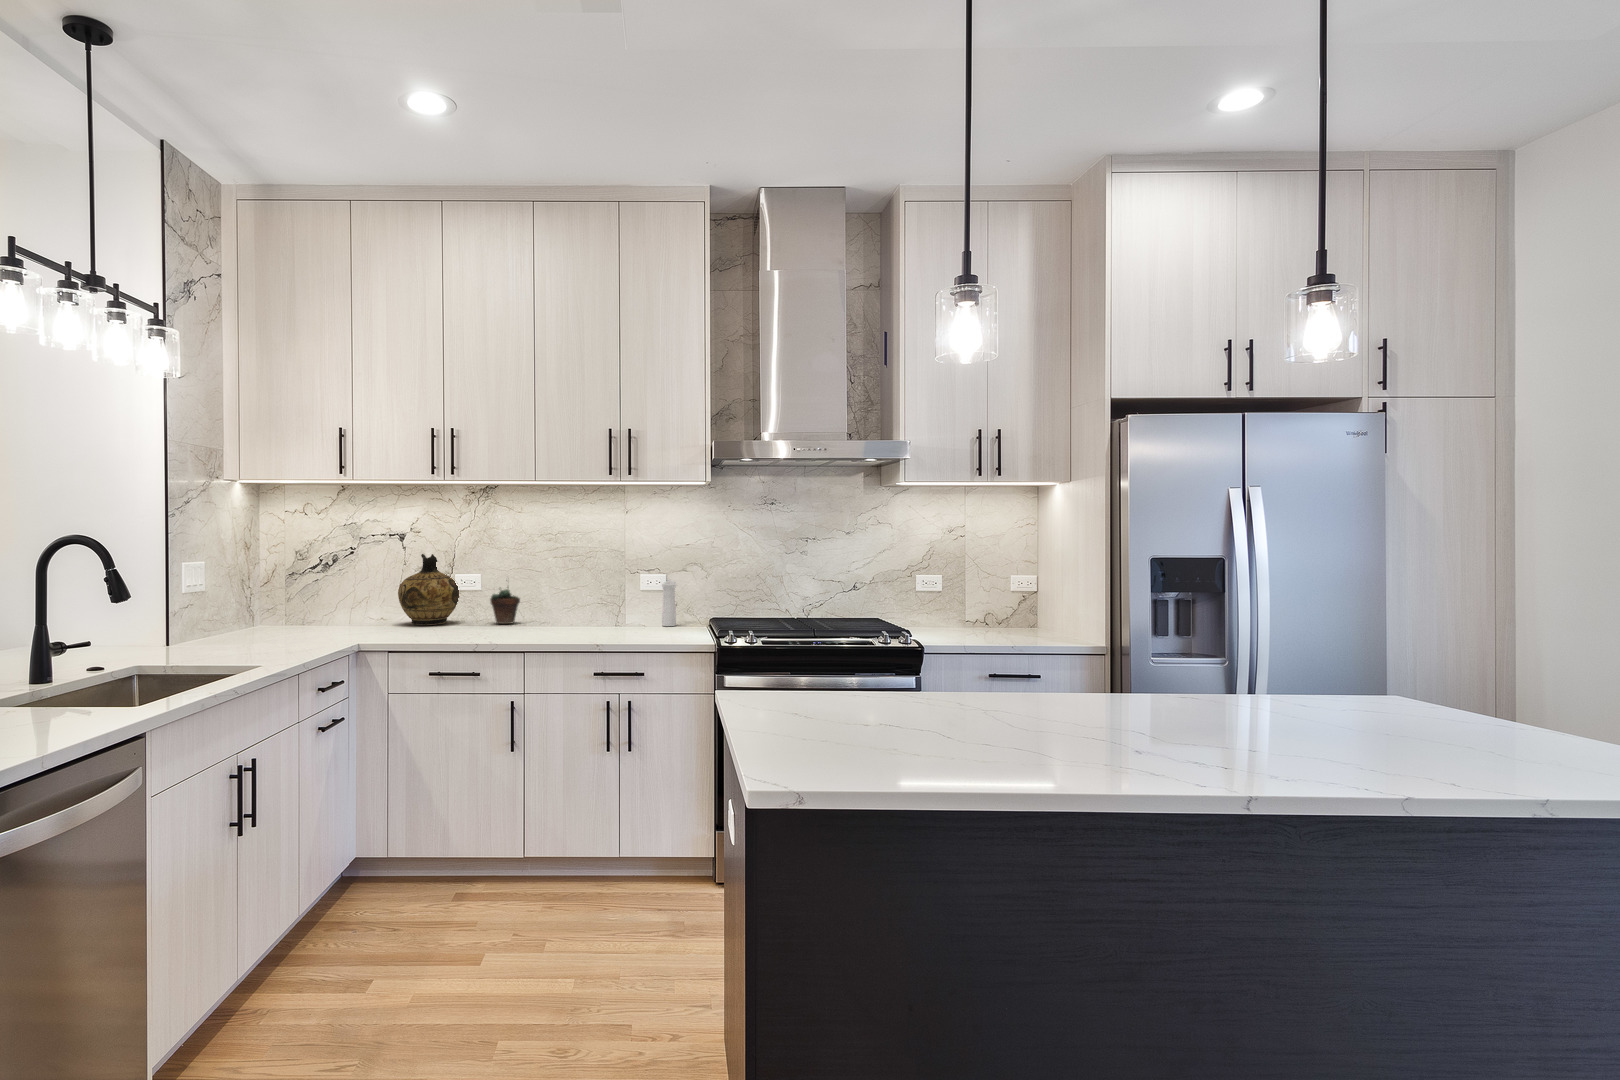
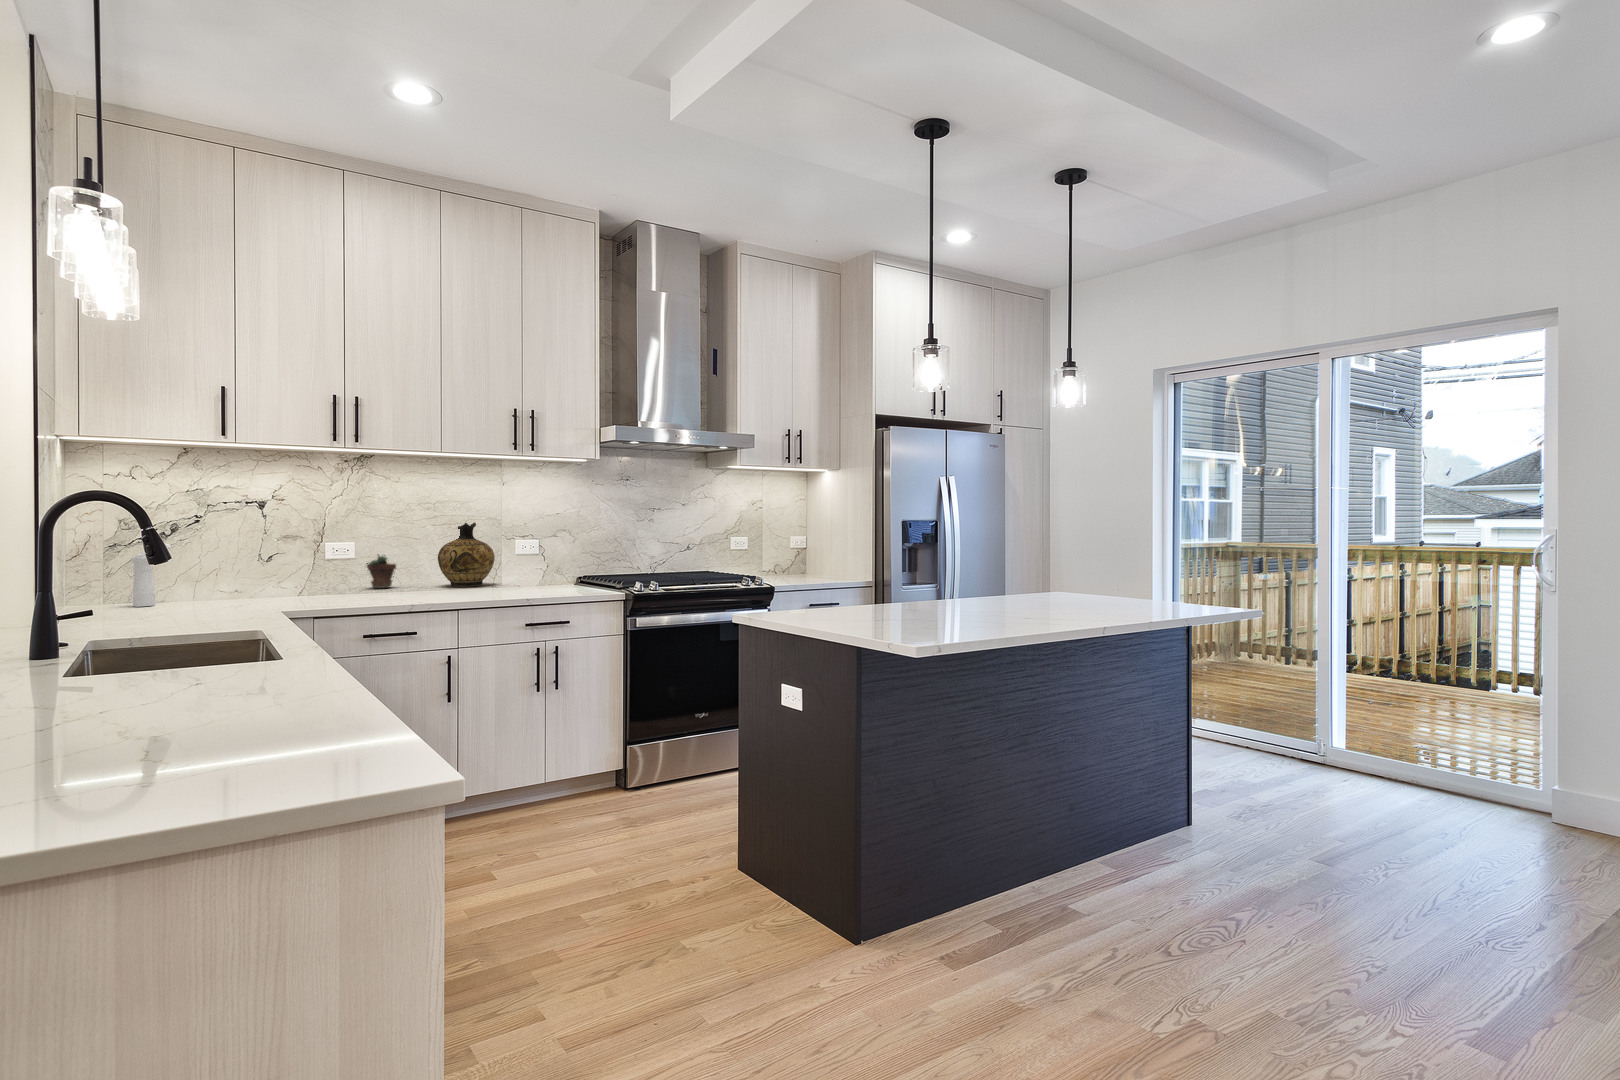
ceramic jug: present [398,554,459,625] -> present [438,523,495,587]
pepper mill: present [662,580,679,626] -> present [132,544,171,607]

